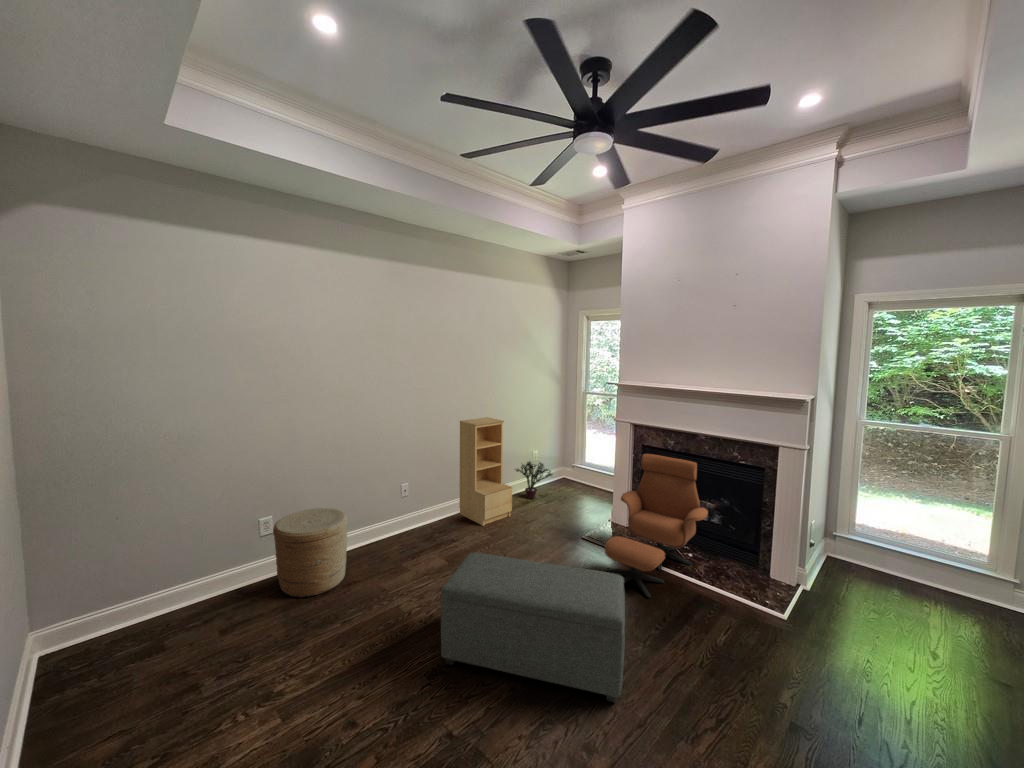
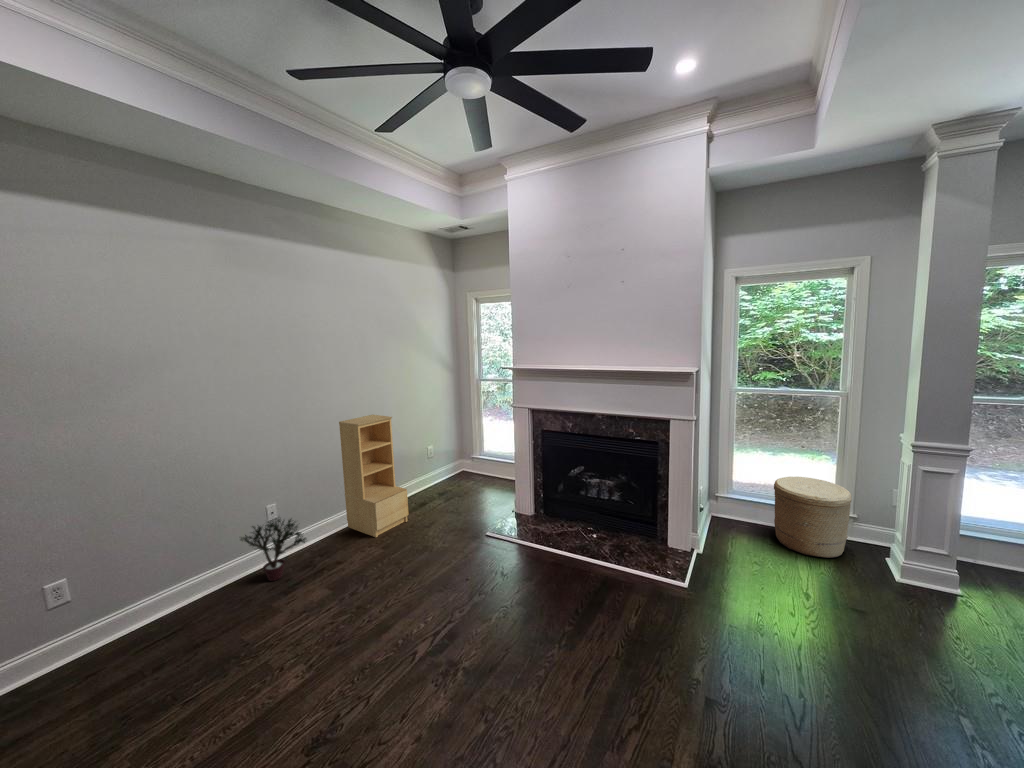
lounge chair: present [605,454,708,598] -> none [511,438,609,590]
potted plant: present [516,462,552,499] -> present [241,519,306,581]
woven basket: present [273,508,348,598] -> present [774,477,852,558]
ottoman: present [441,552,625,703] -> none [314,579,540,730]

